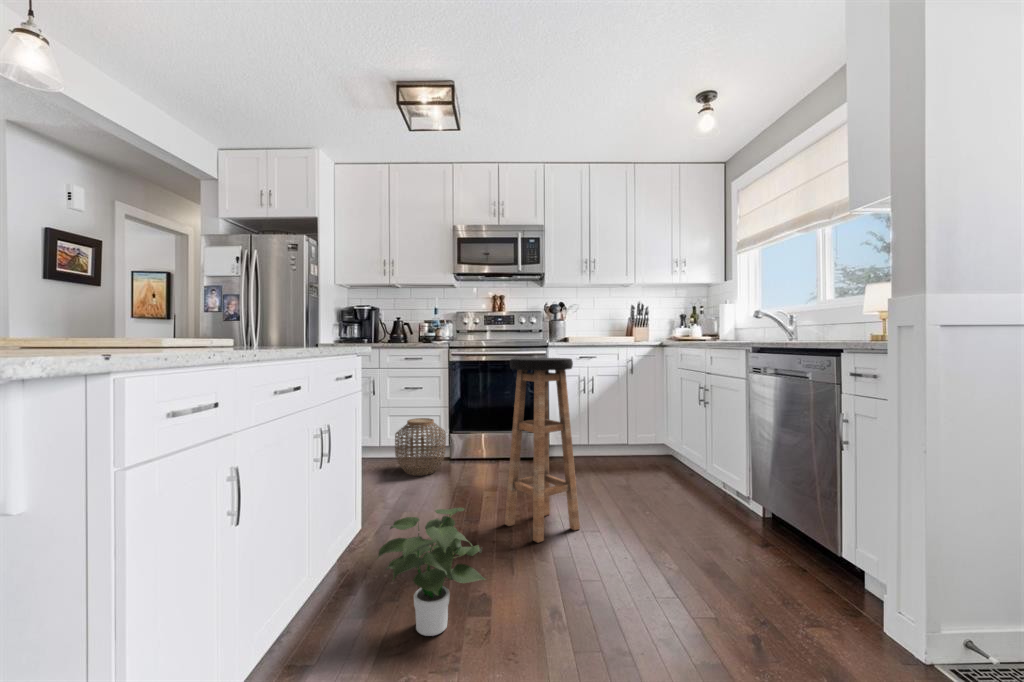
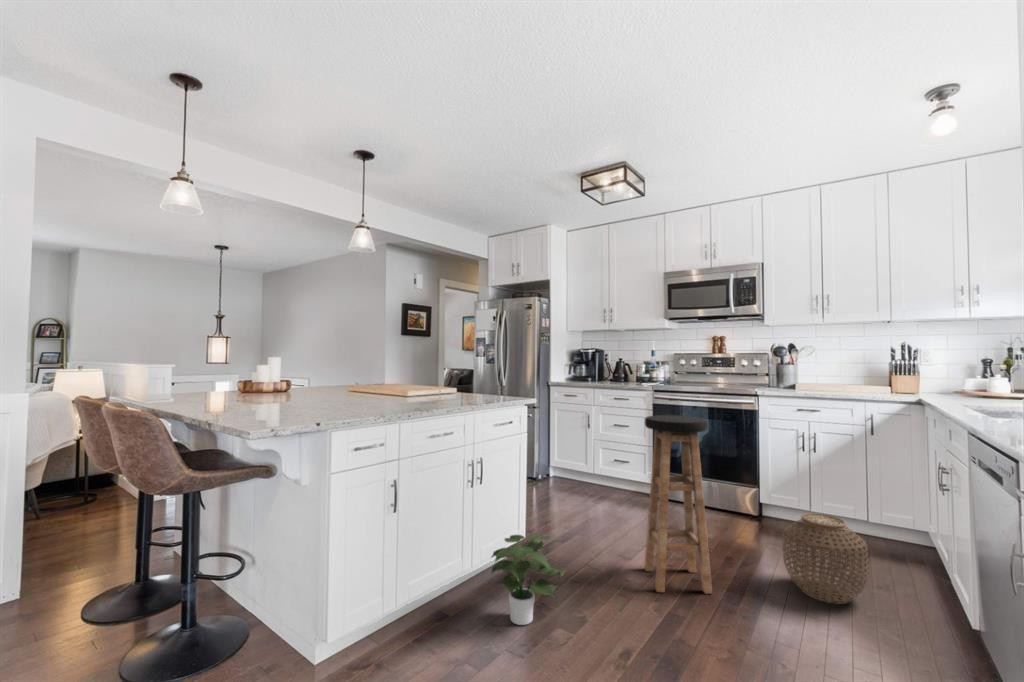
woven basket: present [395,418,446,476] -> present [782,513,869,604]

